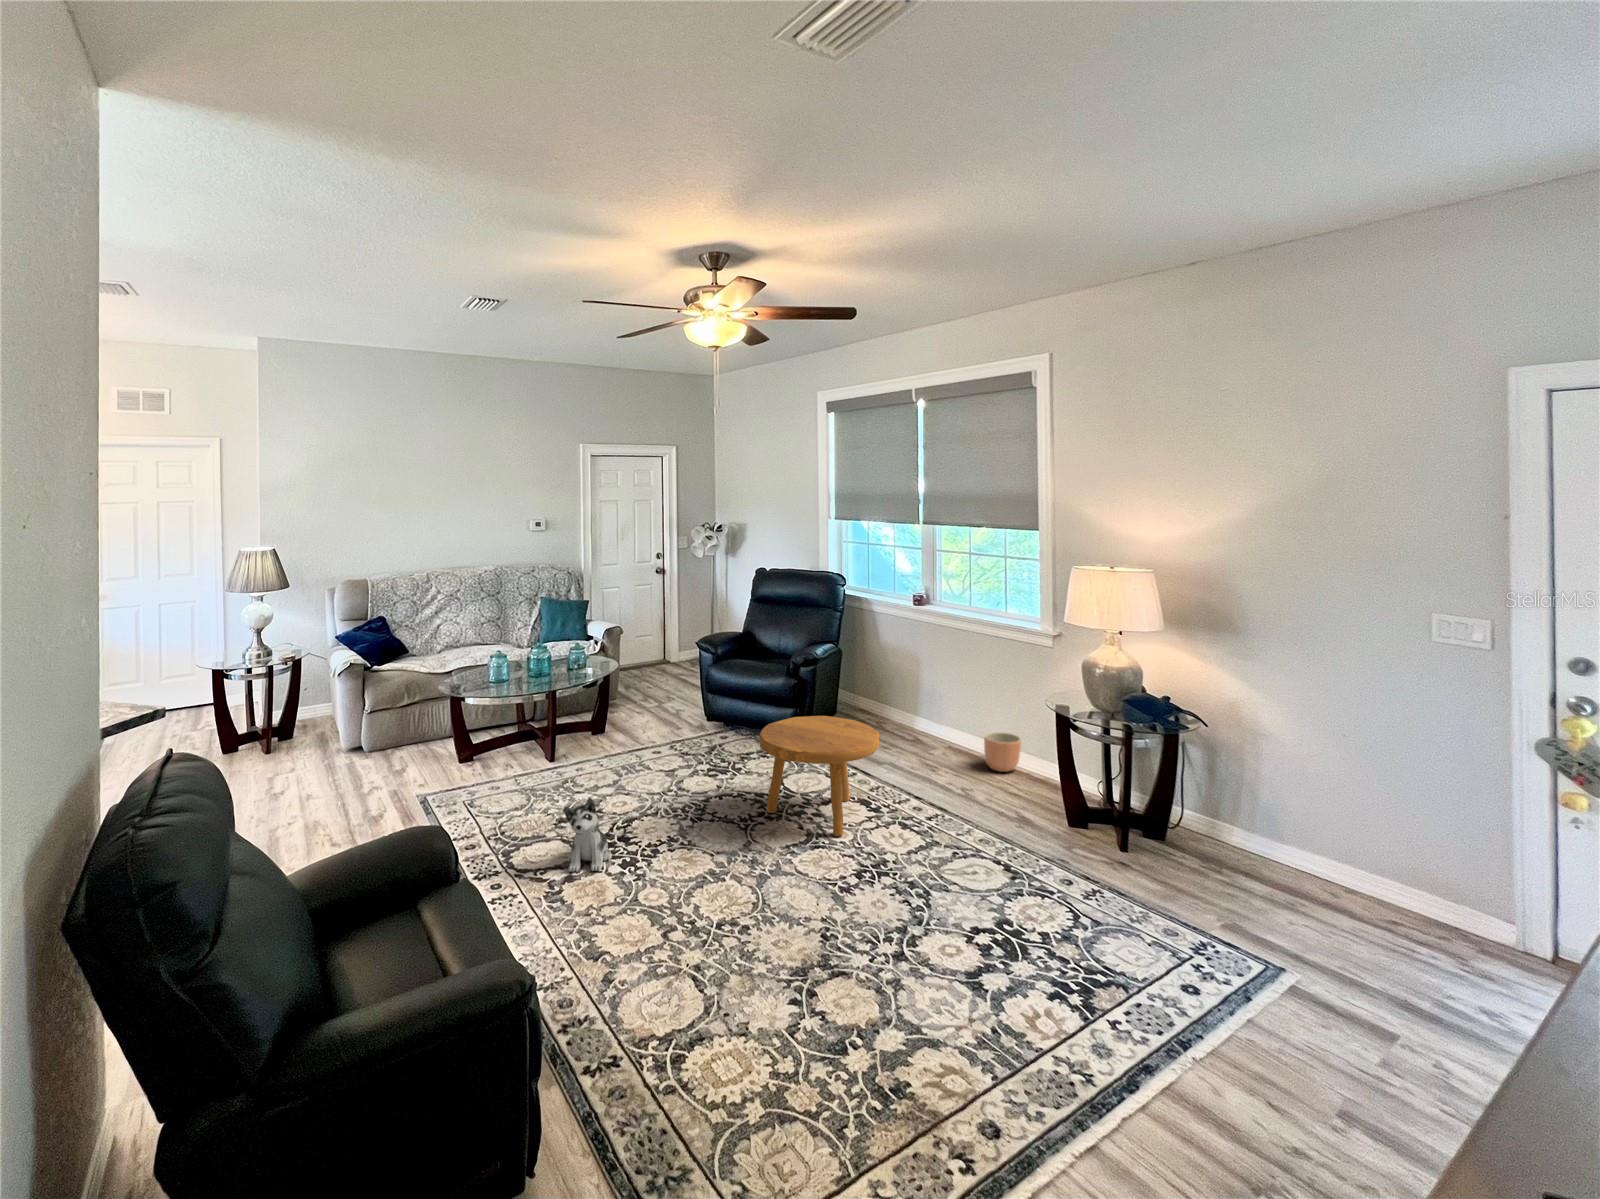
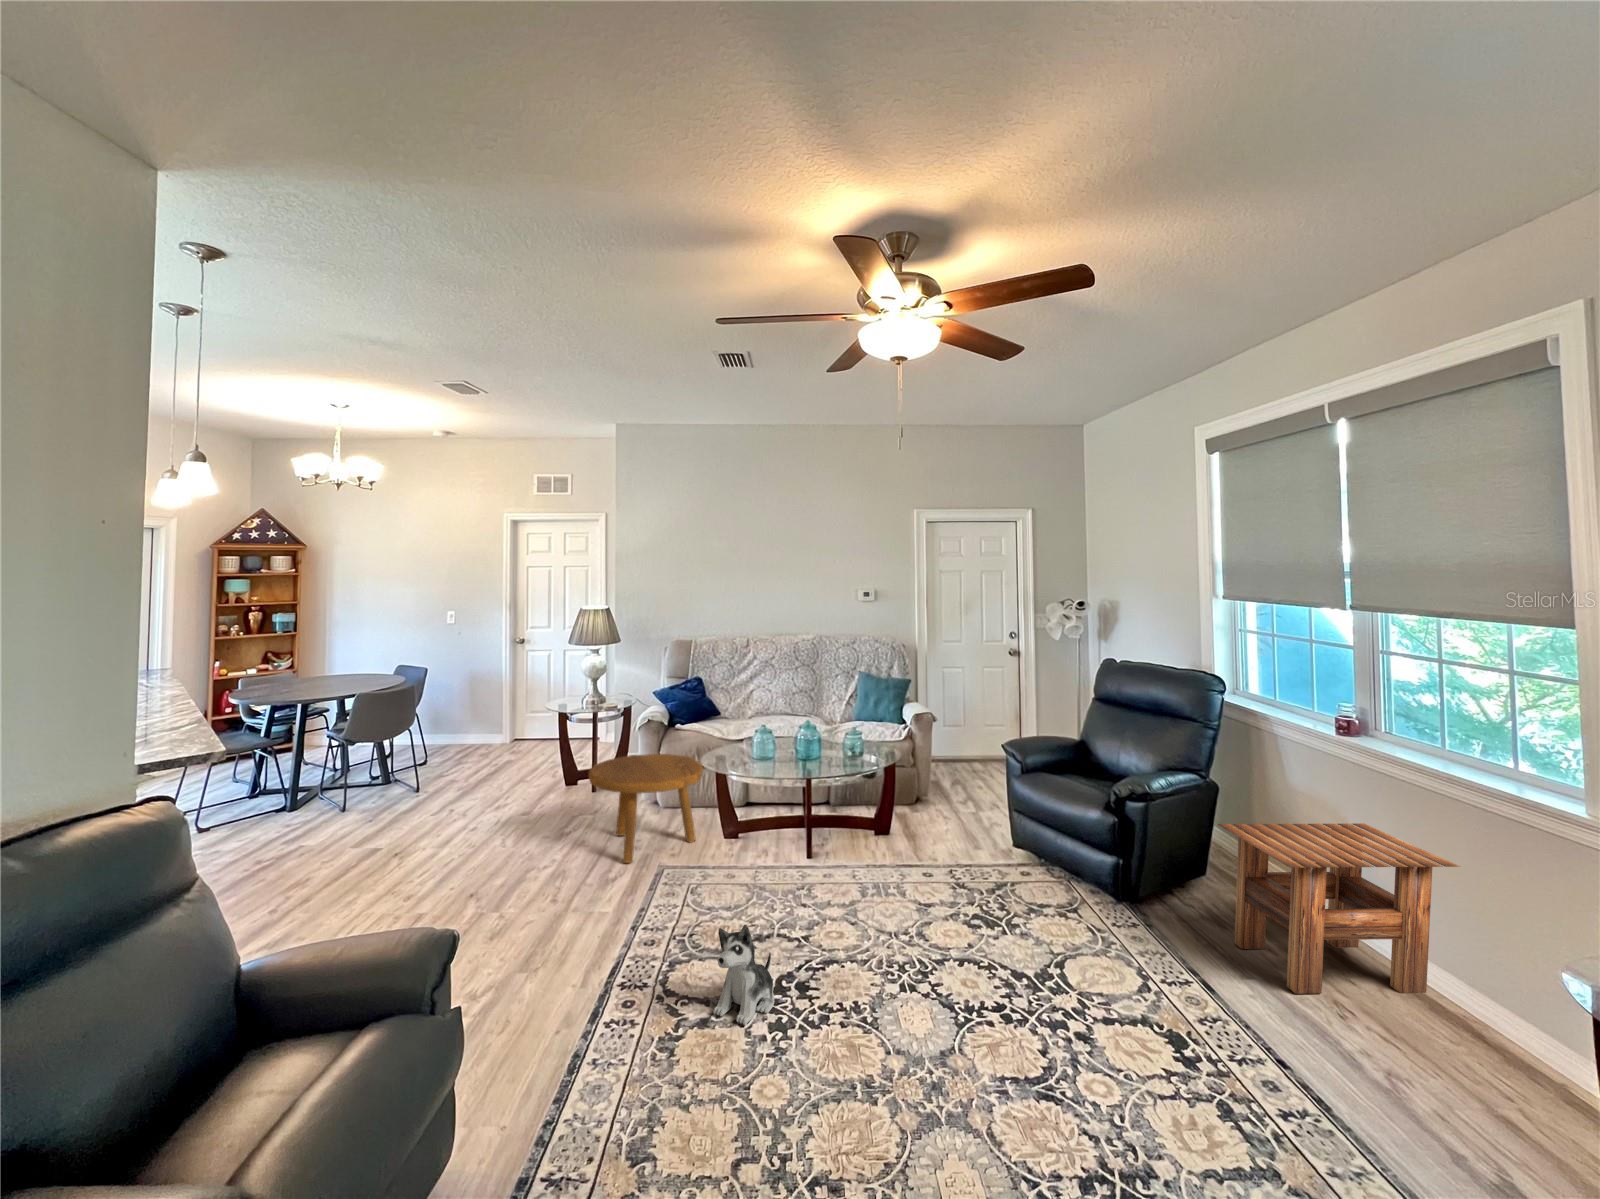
side table: none [854,666,974,766] -> present [1218,823,1459,994]
footstool: present [759,716,879,836] -> present [589,754,703,863]
planter: present [984,732,1021,772] -> none [1468,977,1559,1067]

